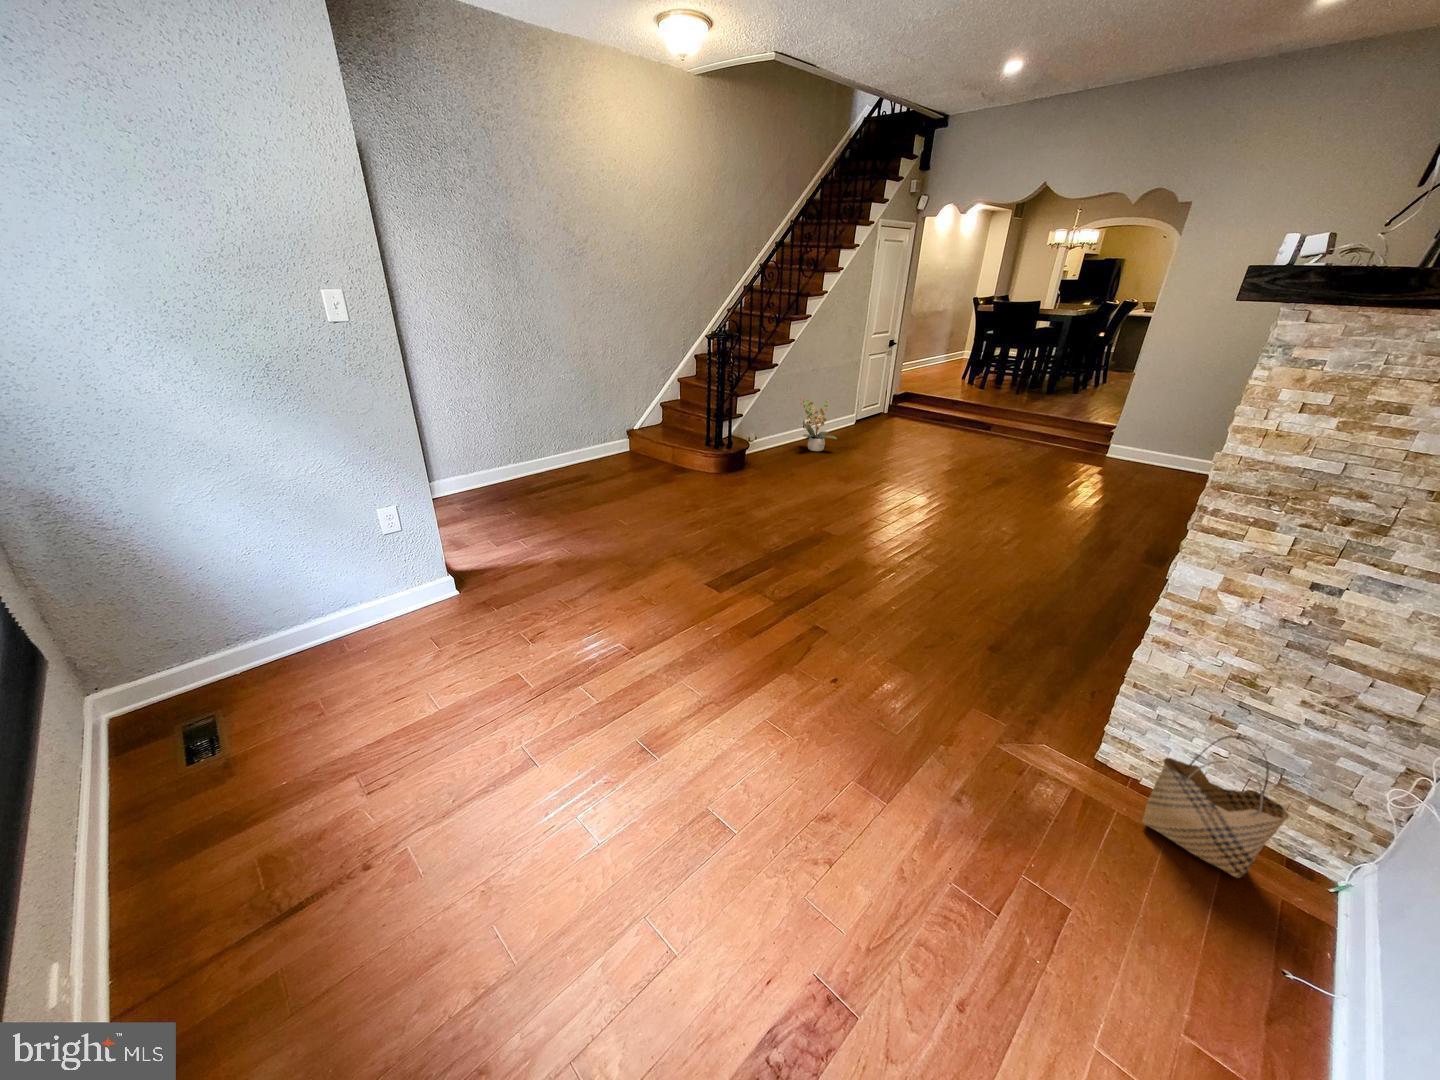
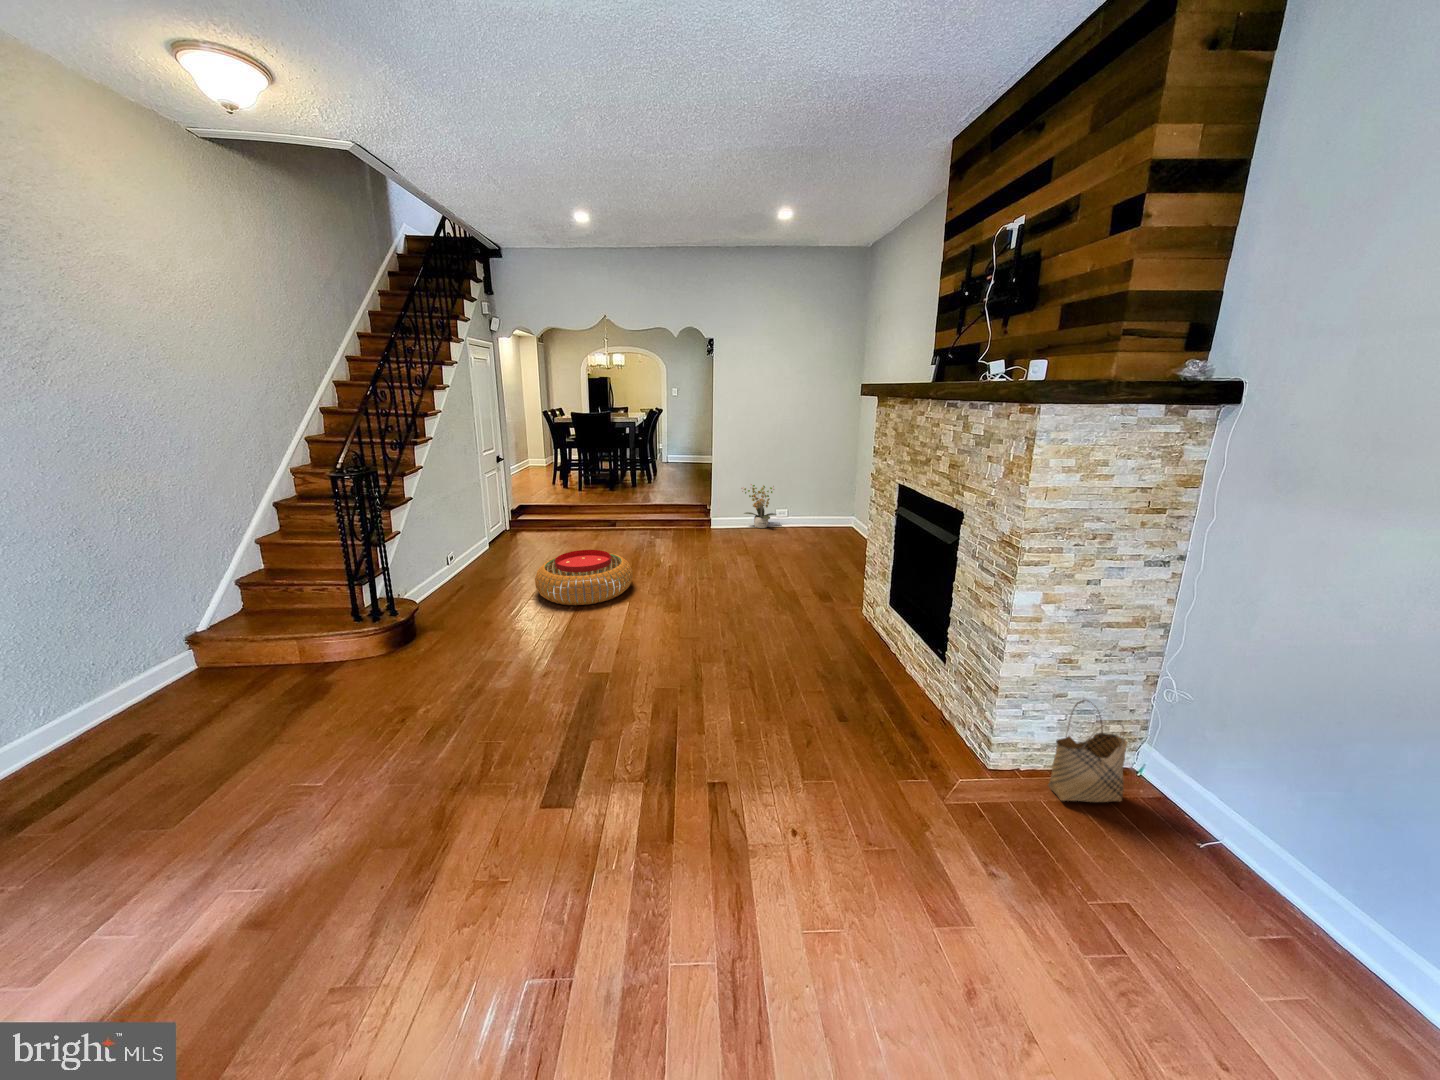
potted plant: present [800,399,837,451] -> present [744,485,777,528]
pouf: none [836,438,929,489] -> present [535,550,633,605]

